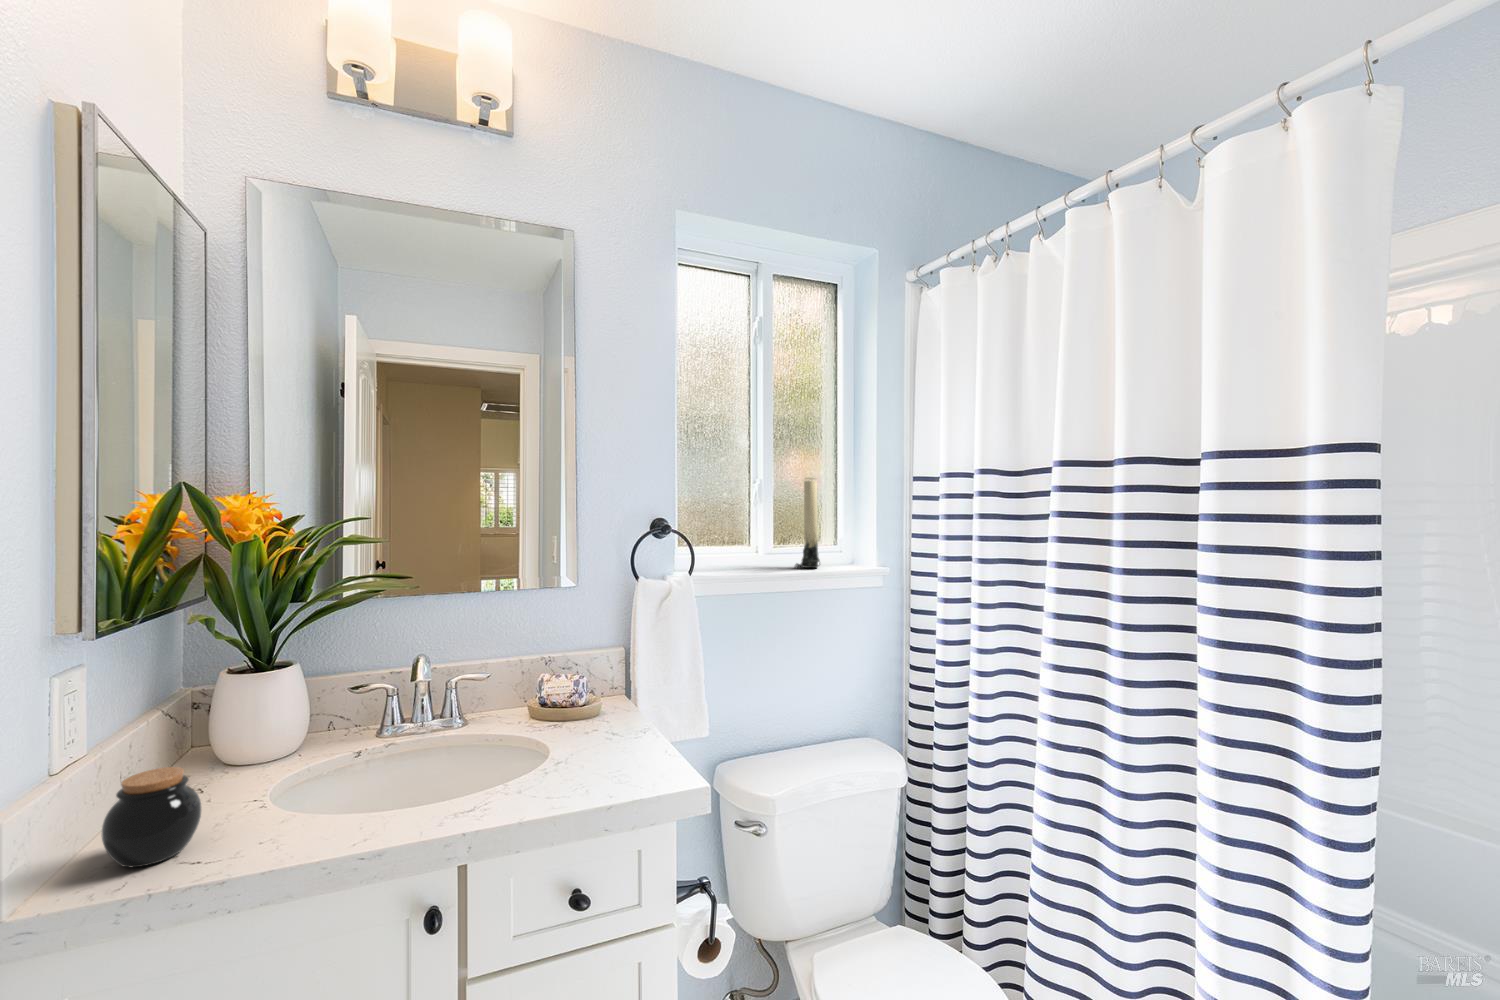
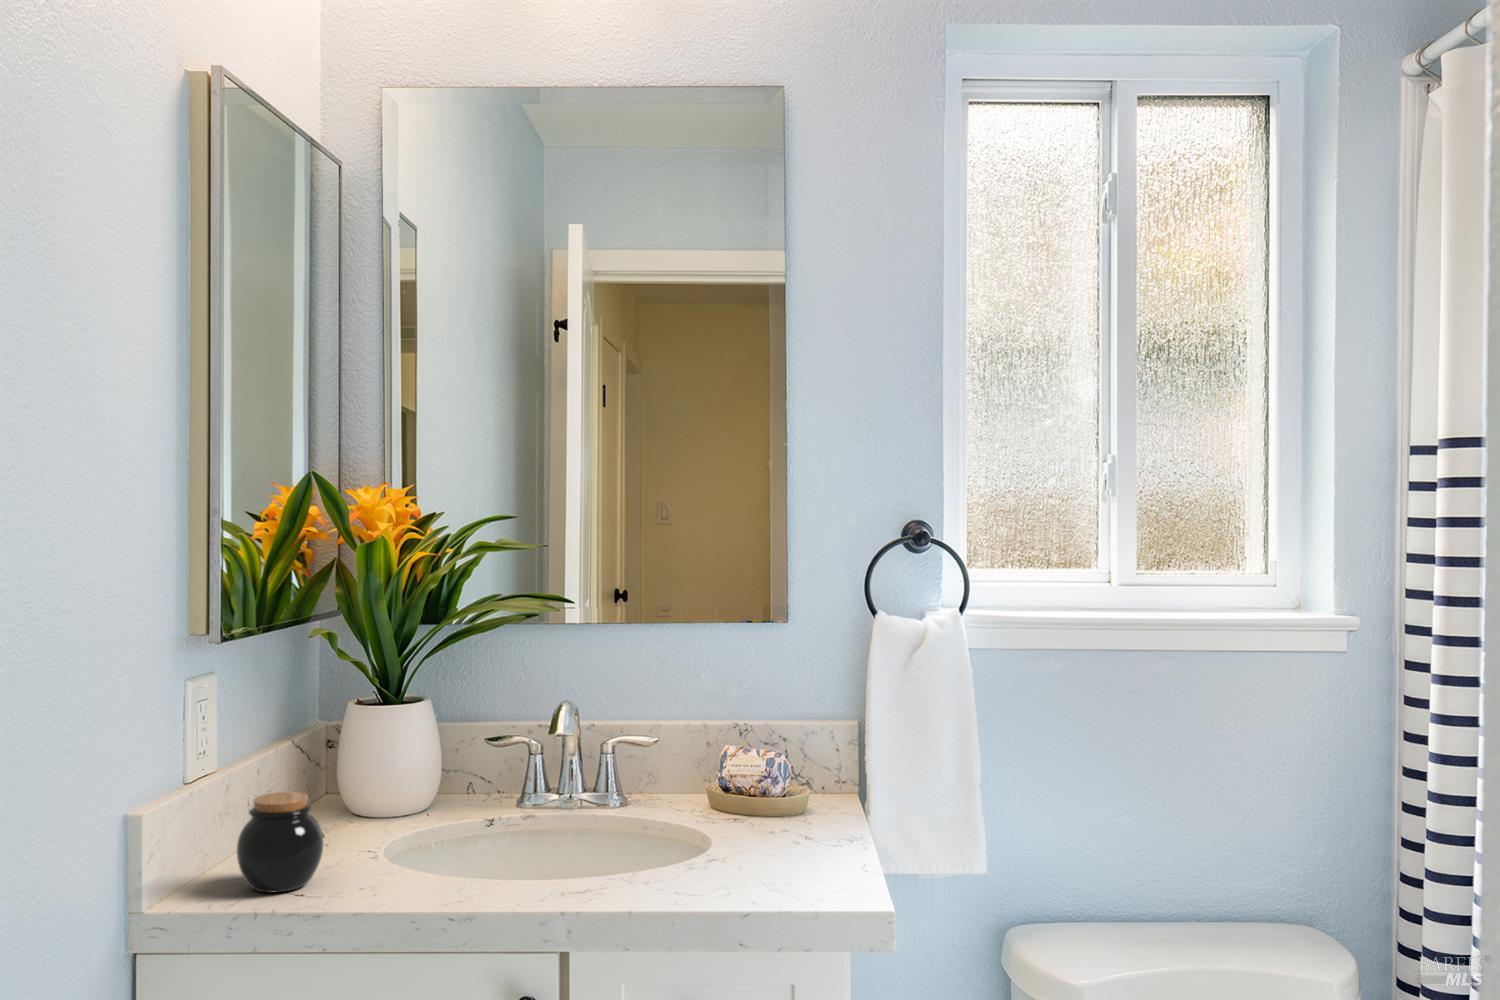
candle: present [795,477,820,568] -> none [1154,456,1203,615]

